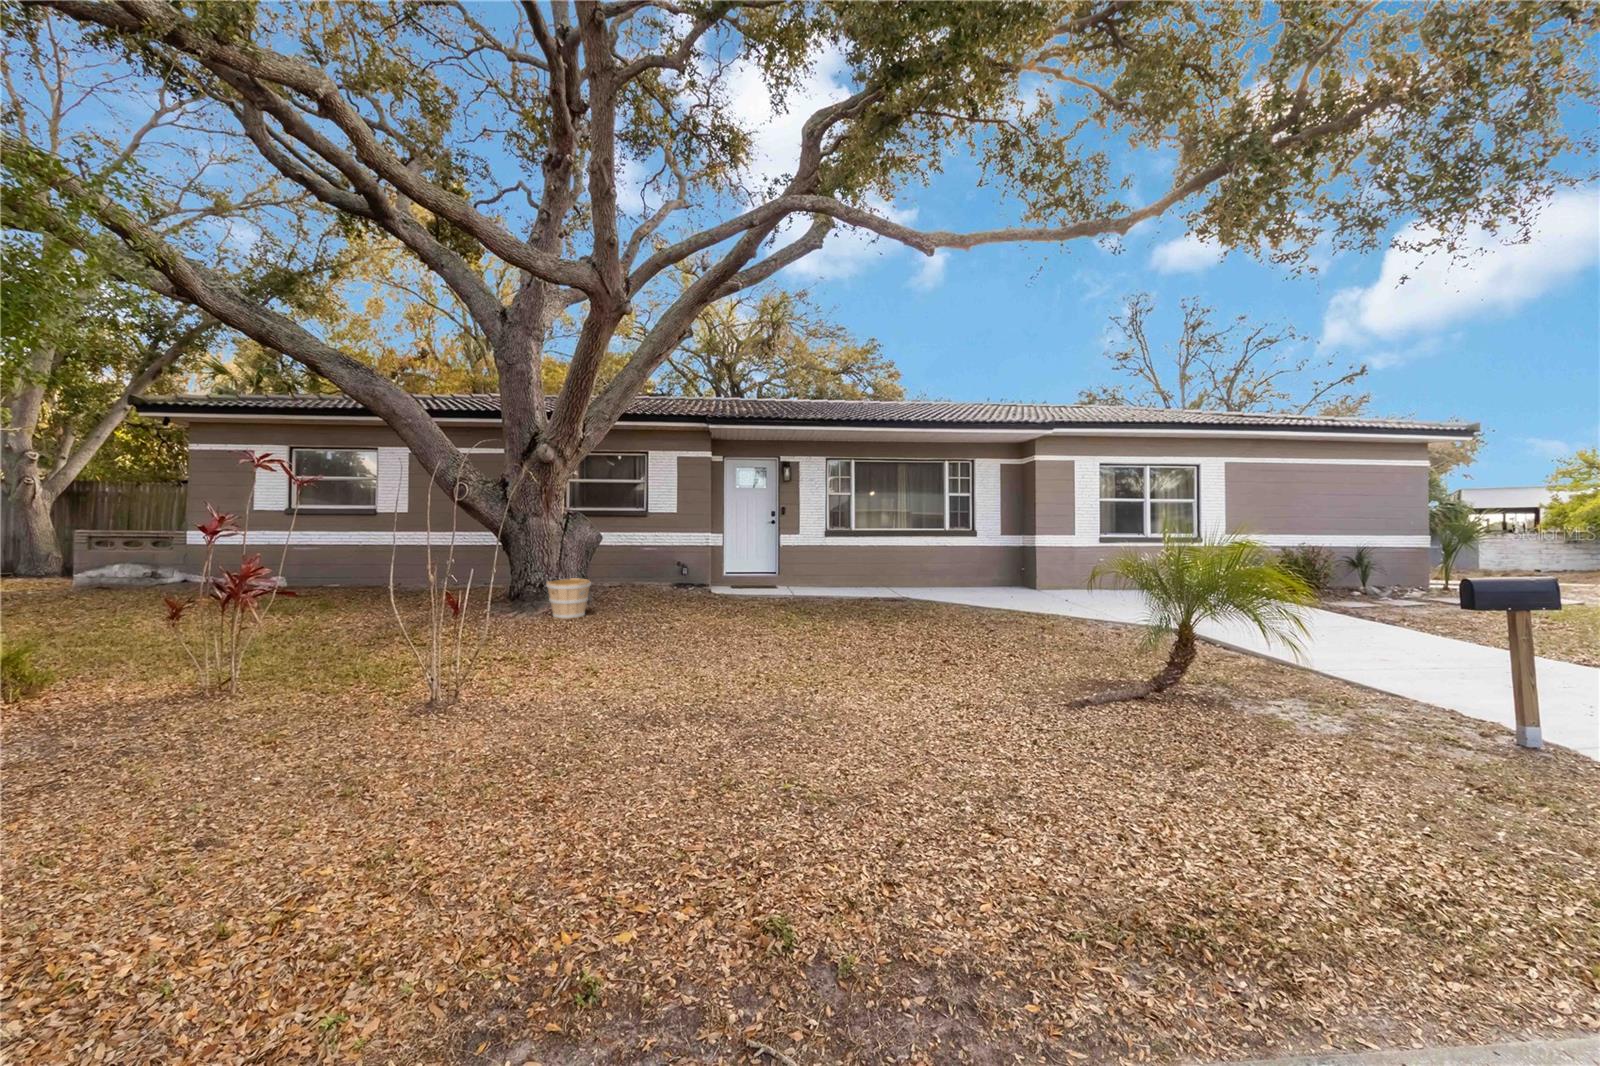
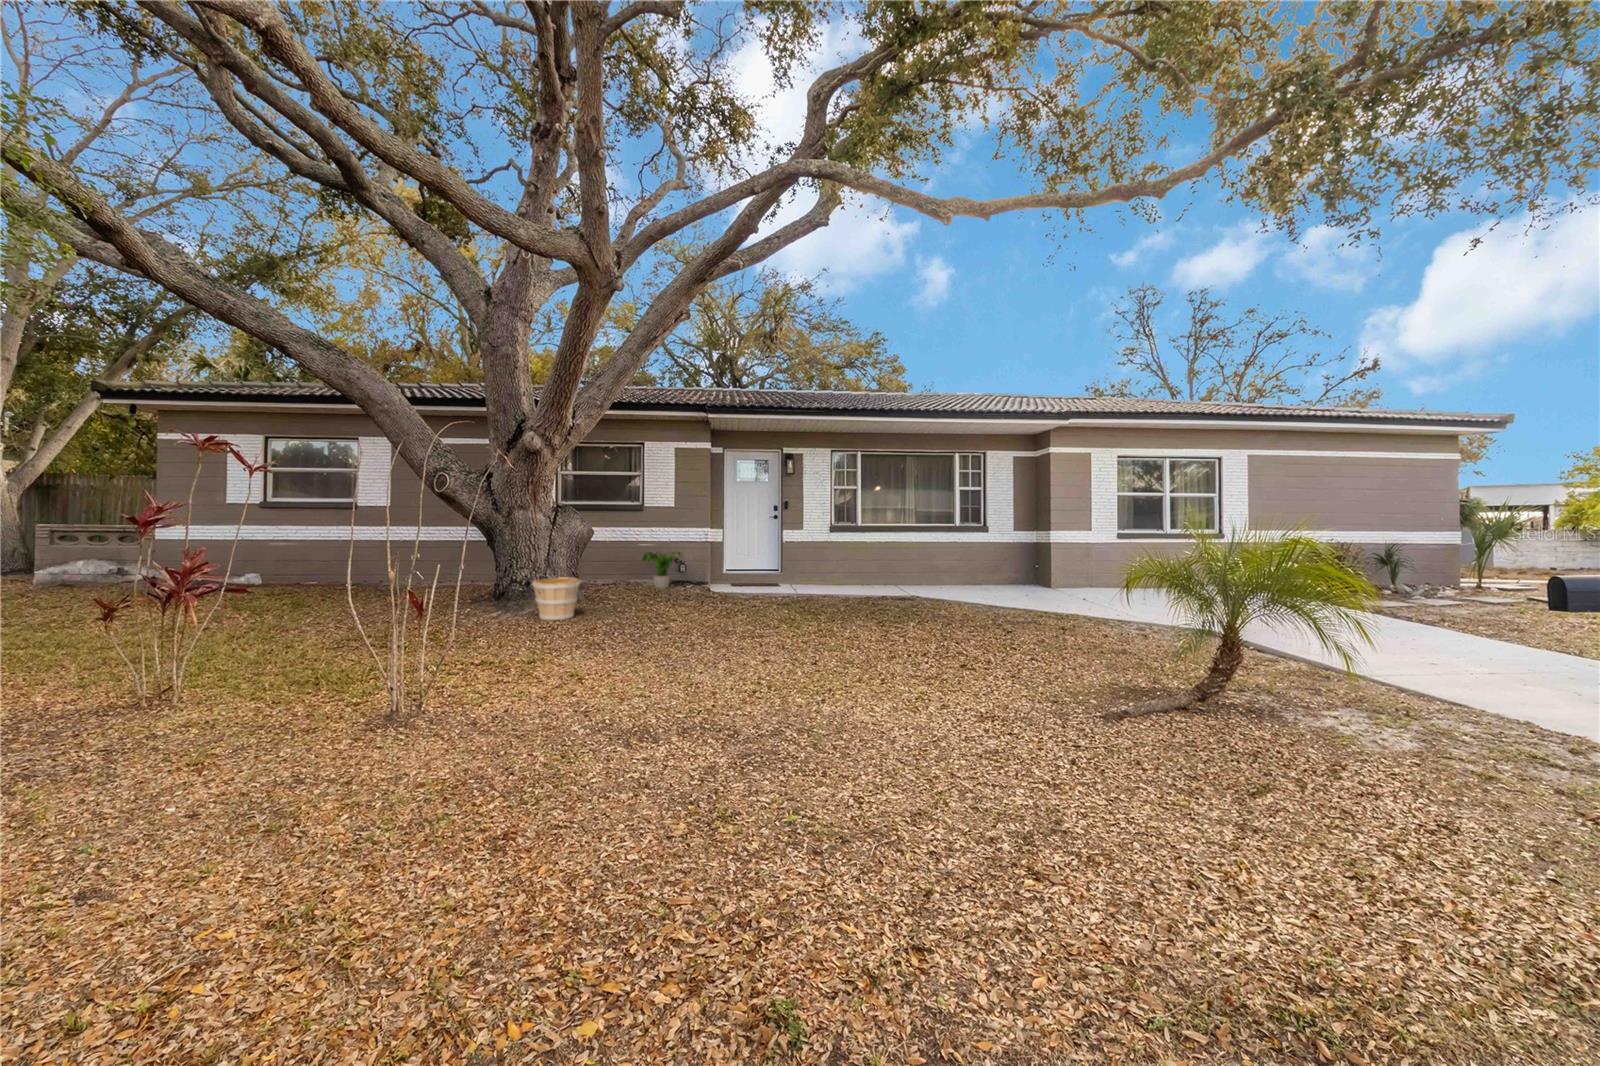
potted plant: none [648,554,687,589] -> present [642,551,681,588]

